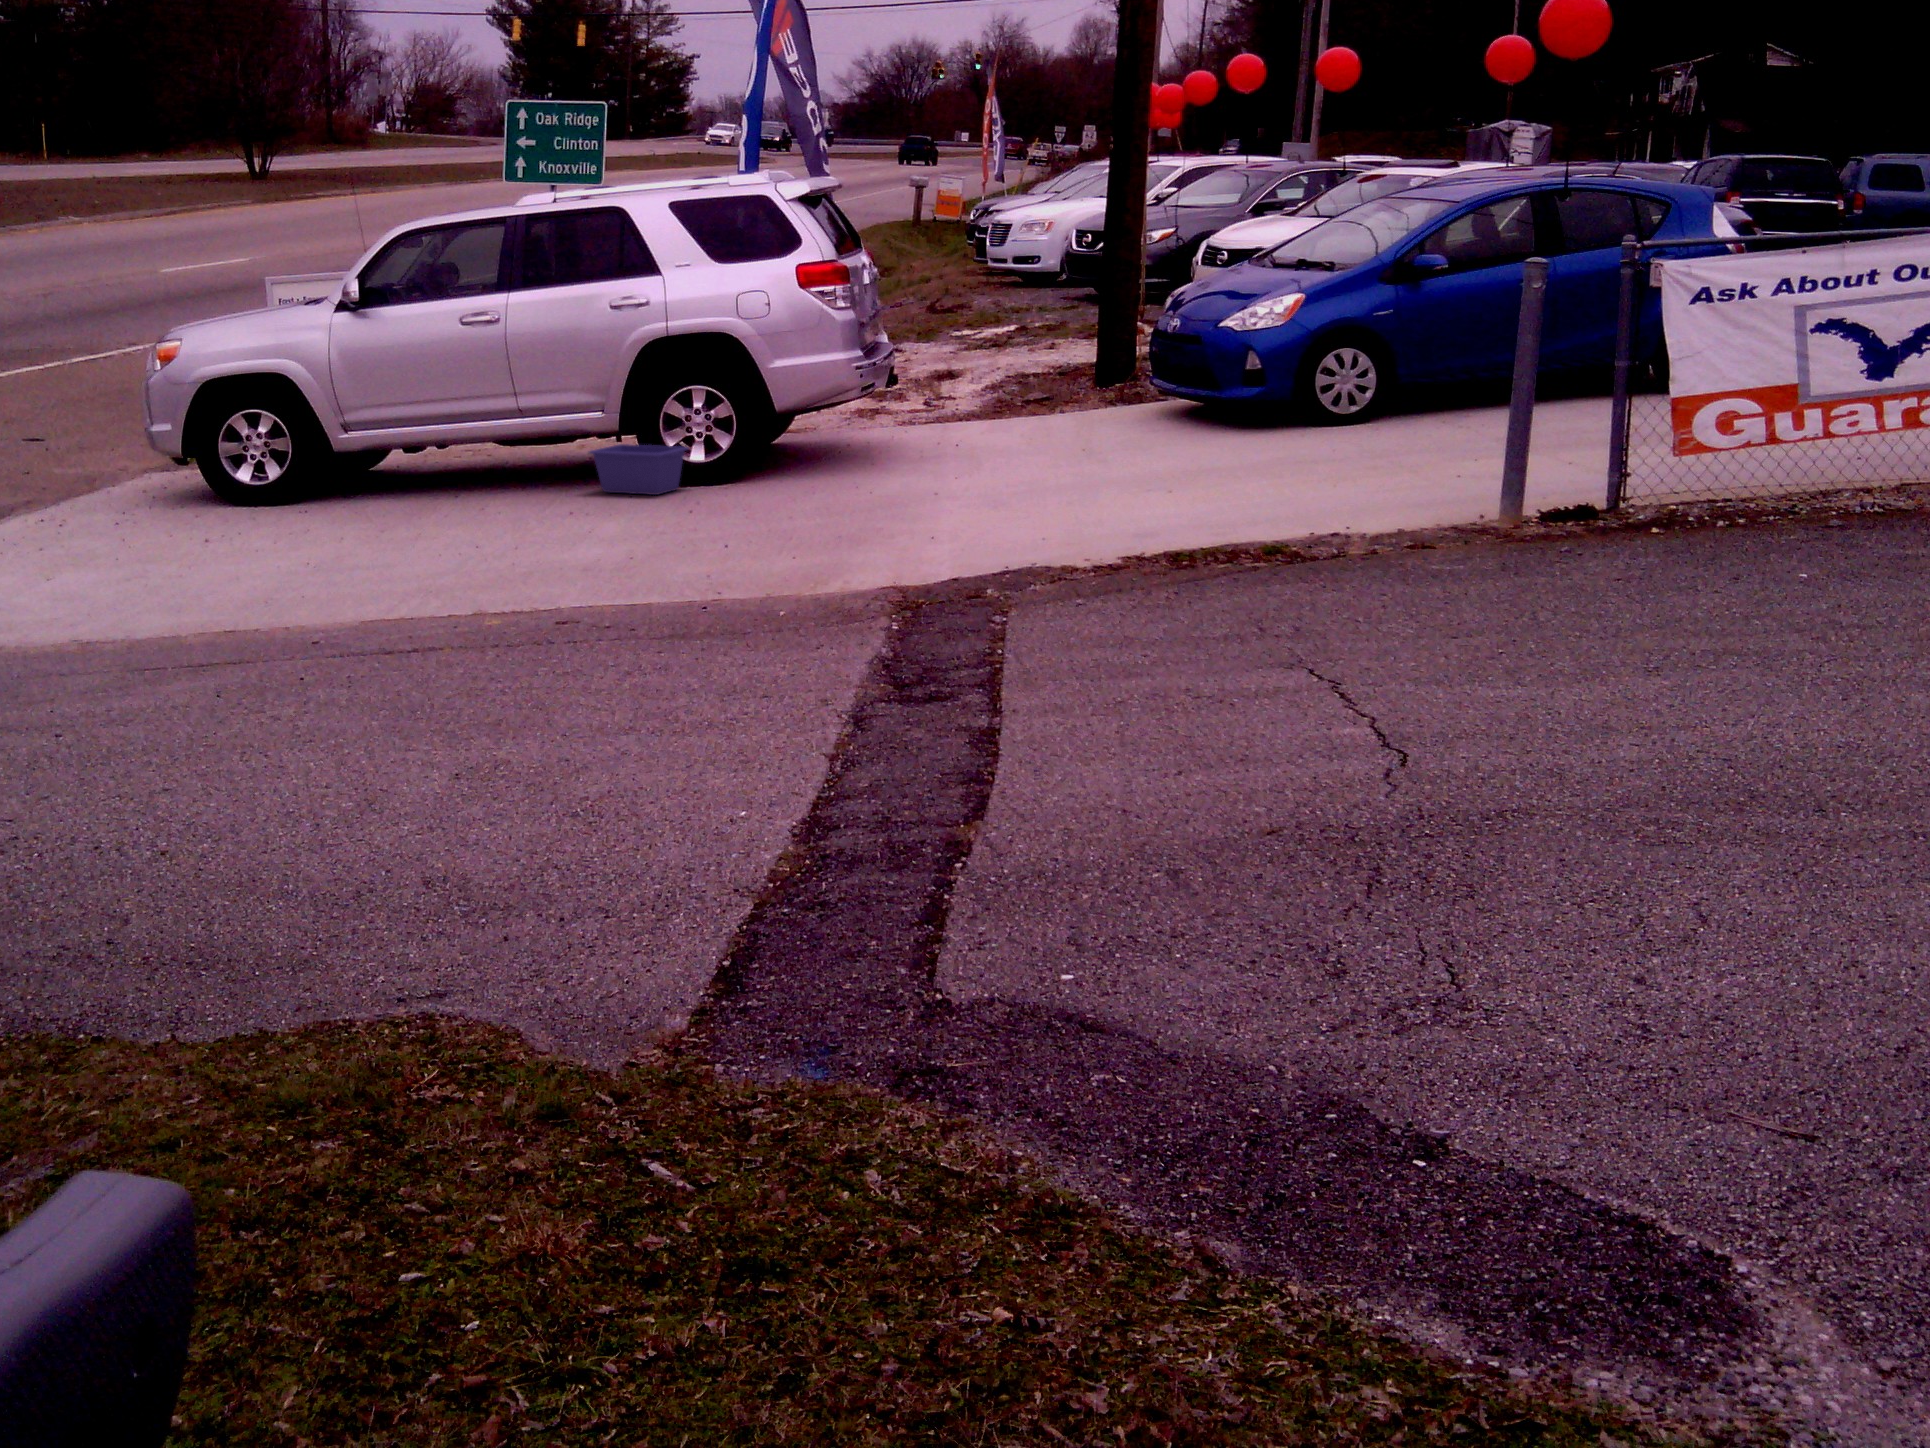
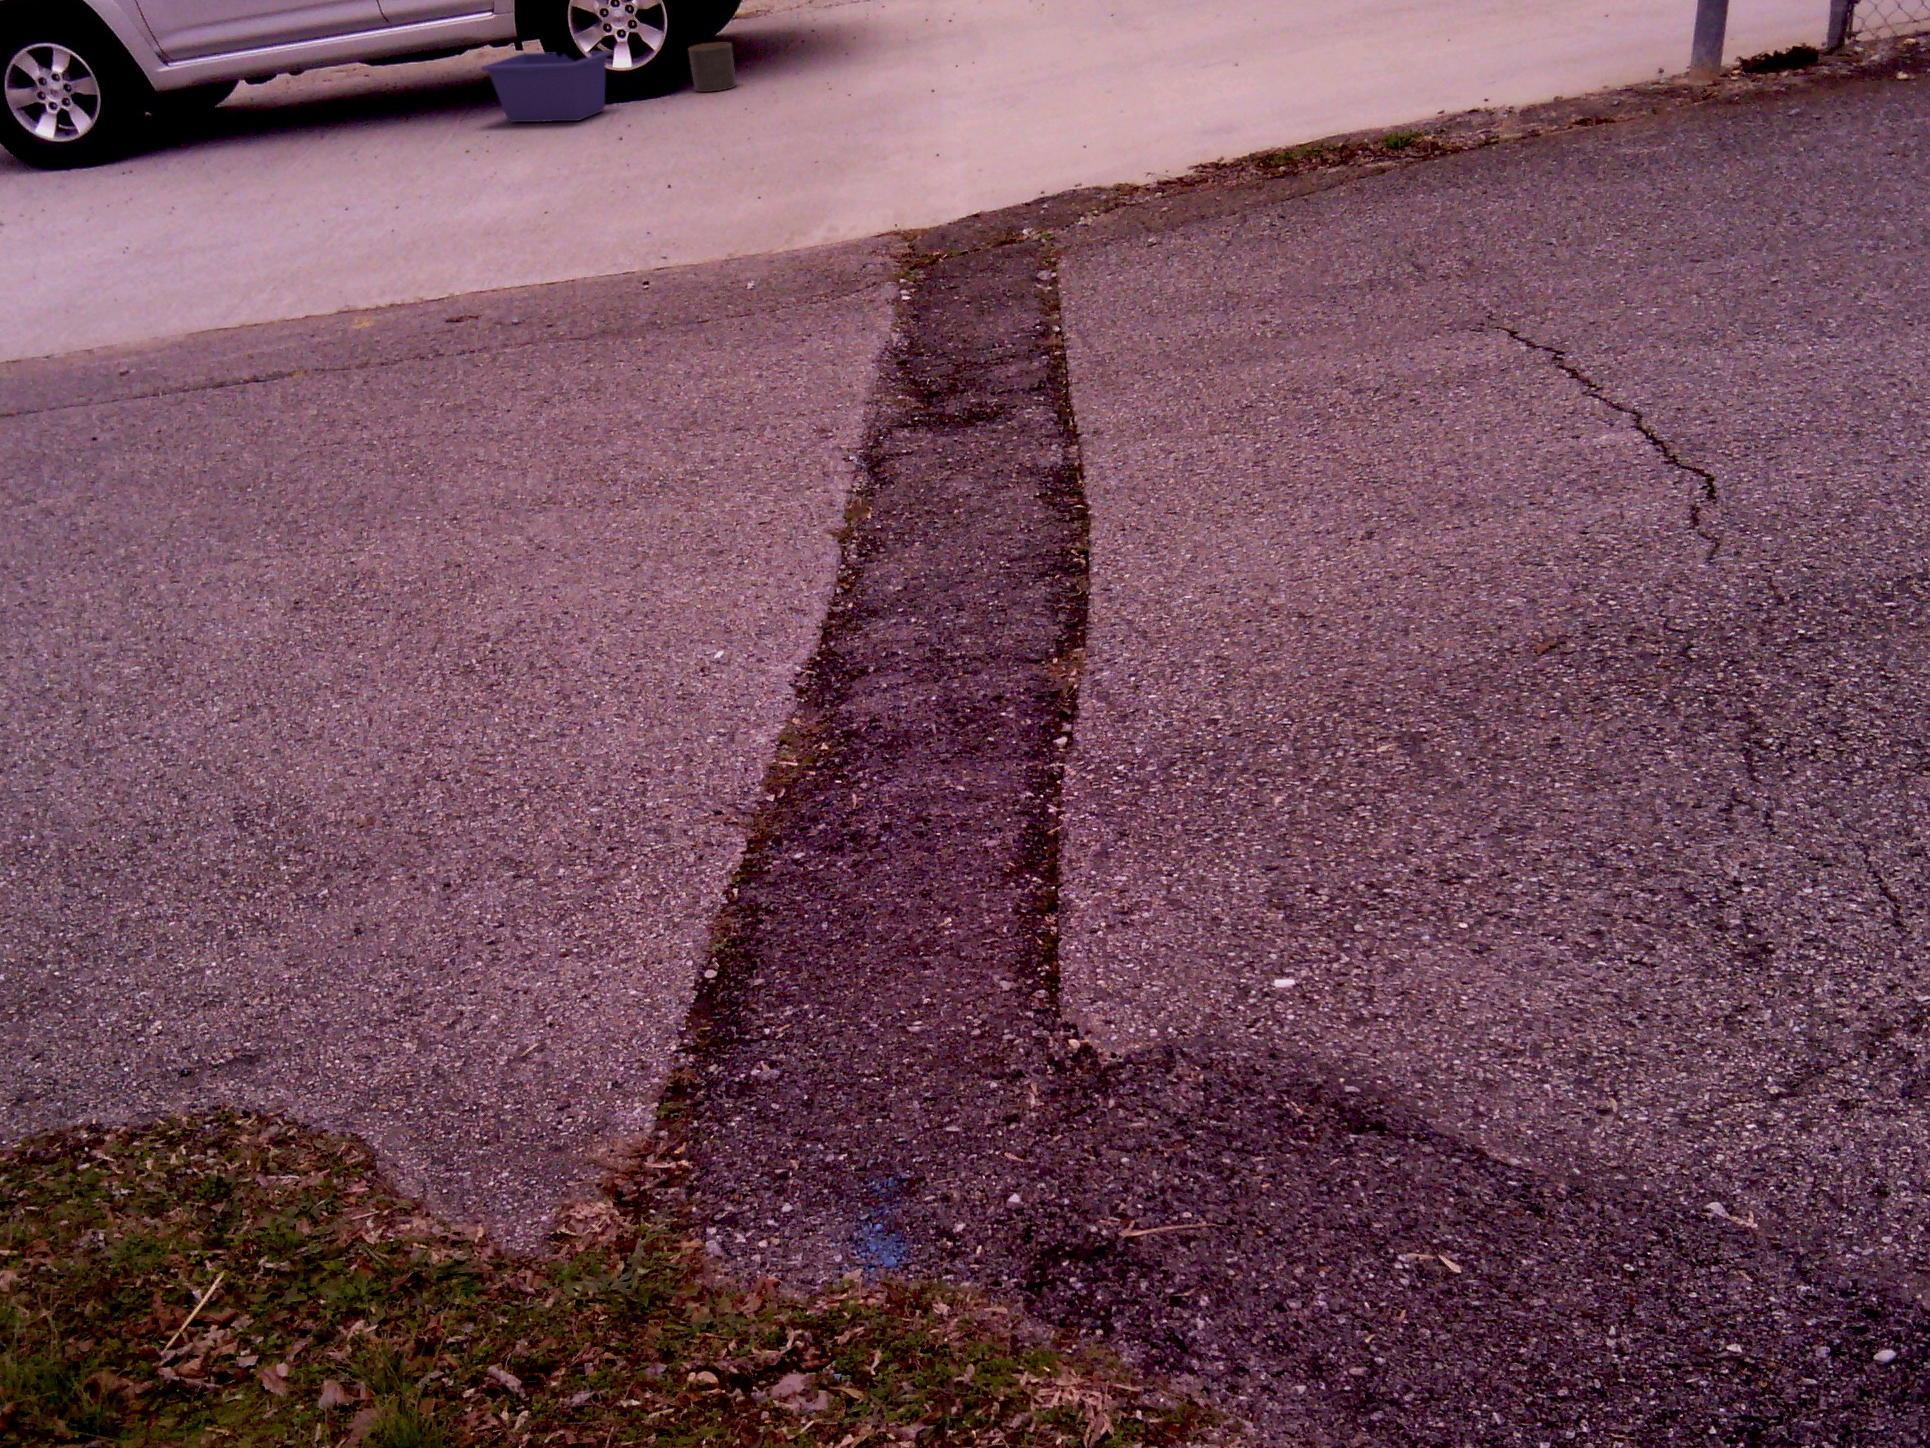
planter: none [749,447,782,482] -> present [689,43,736,92]

